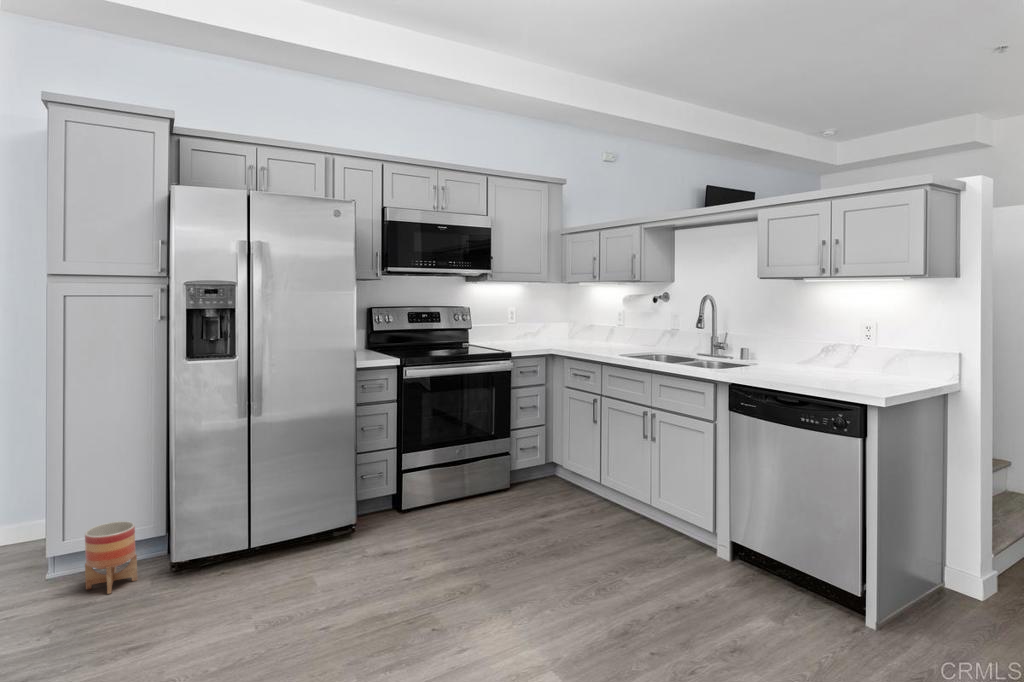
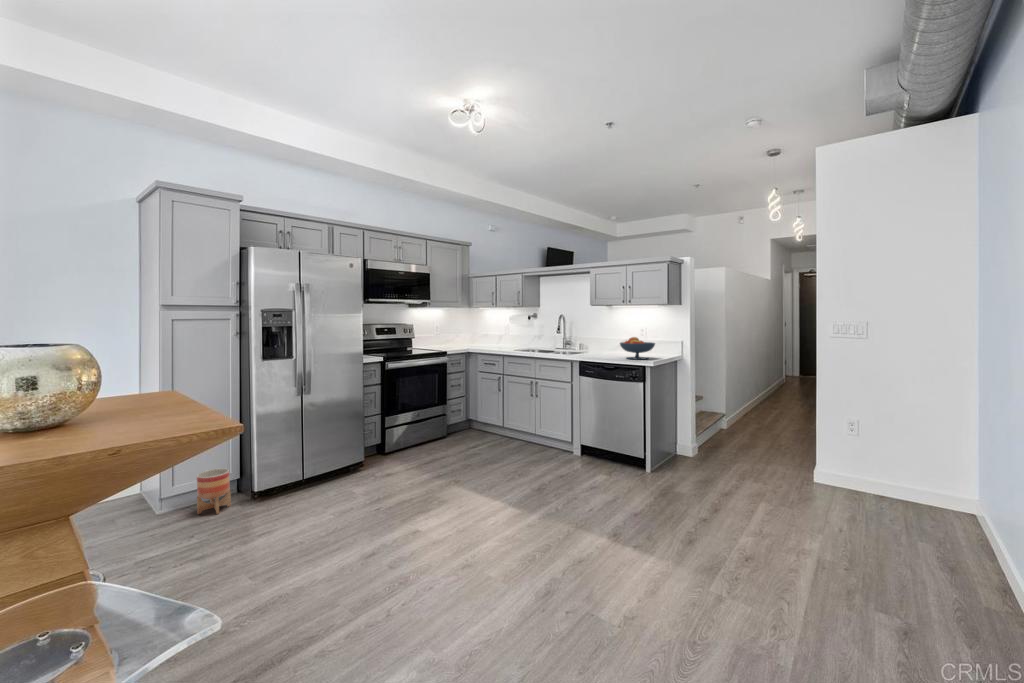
fruit bowl: none [815,340,897,387] -> present [620,337,655,360]

